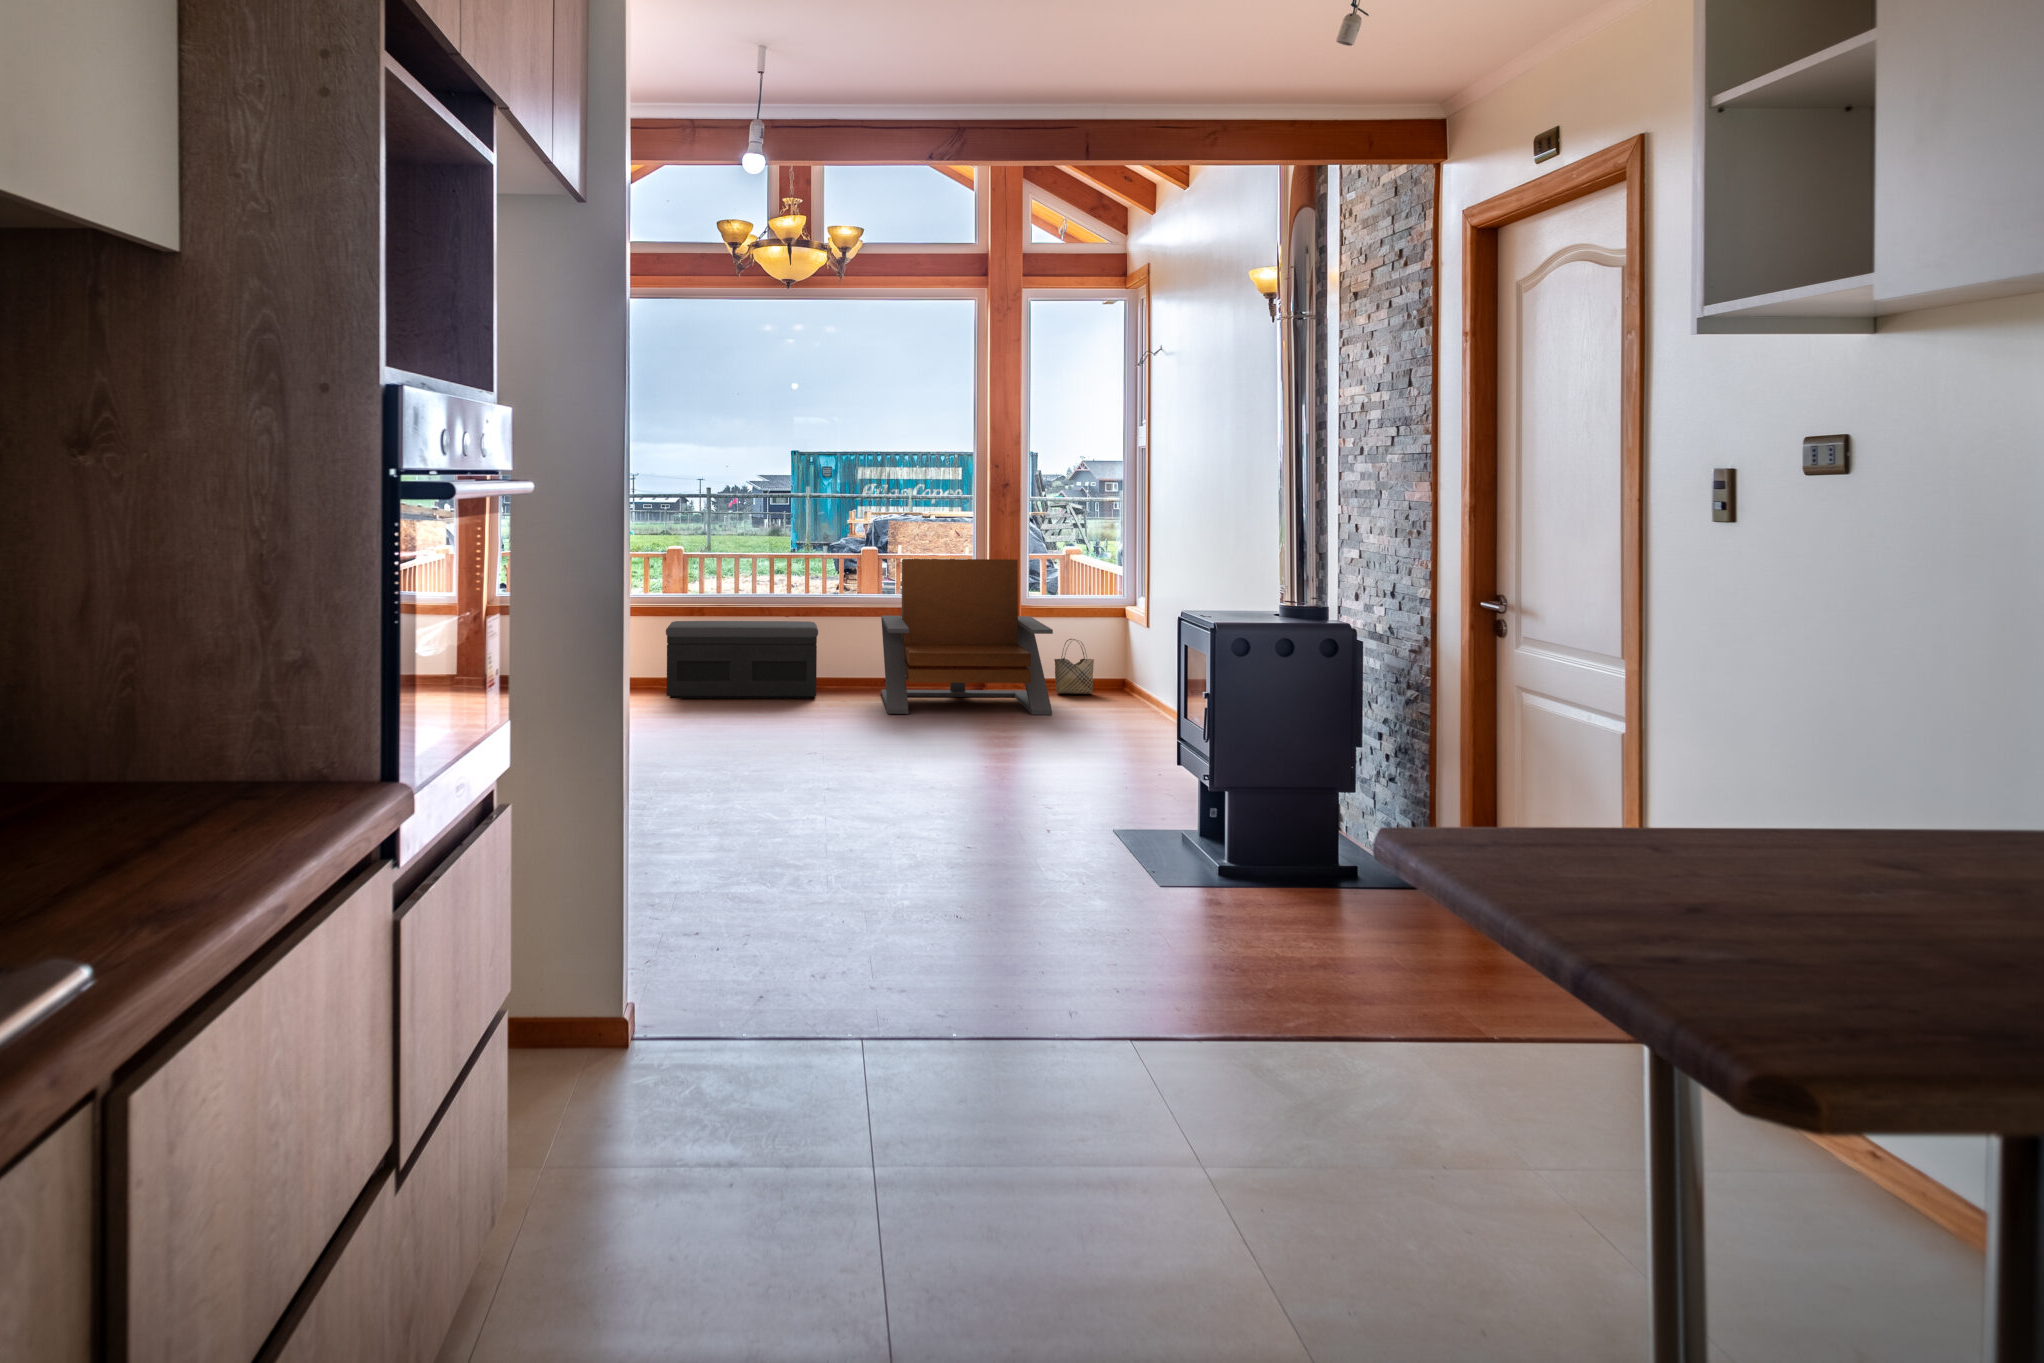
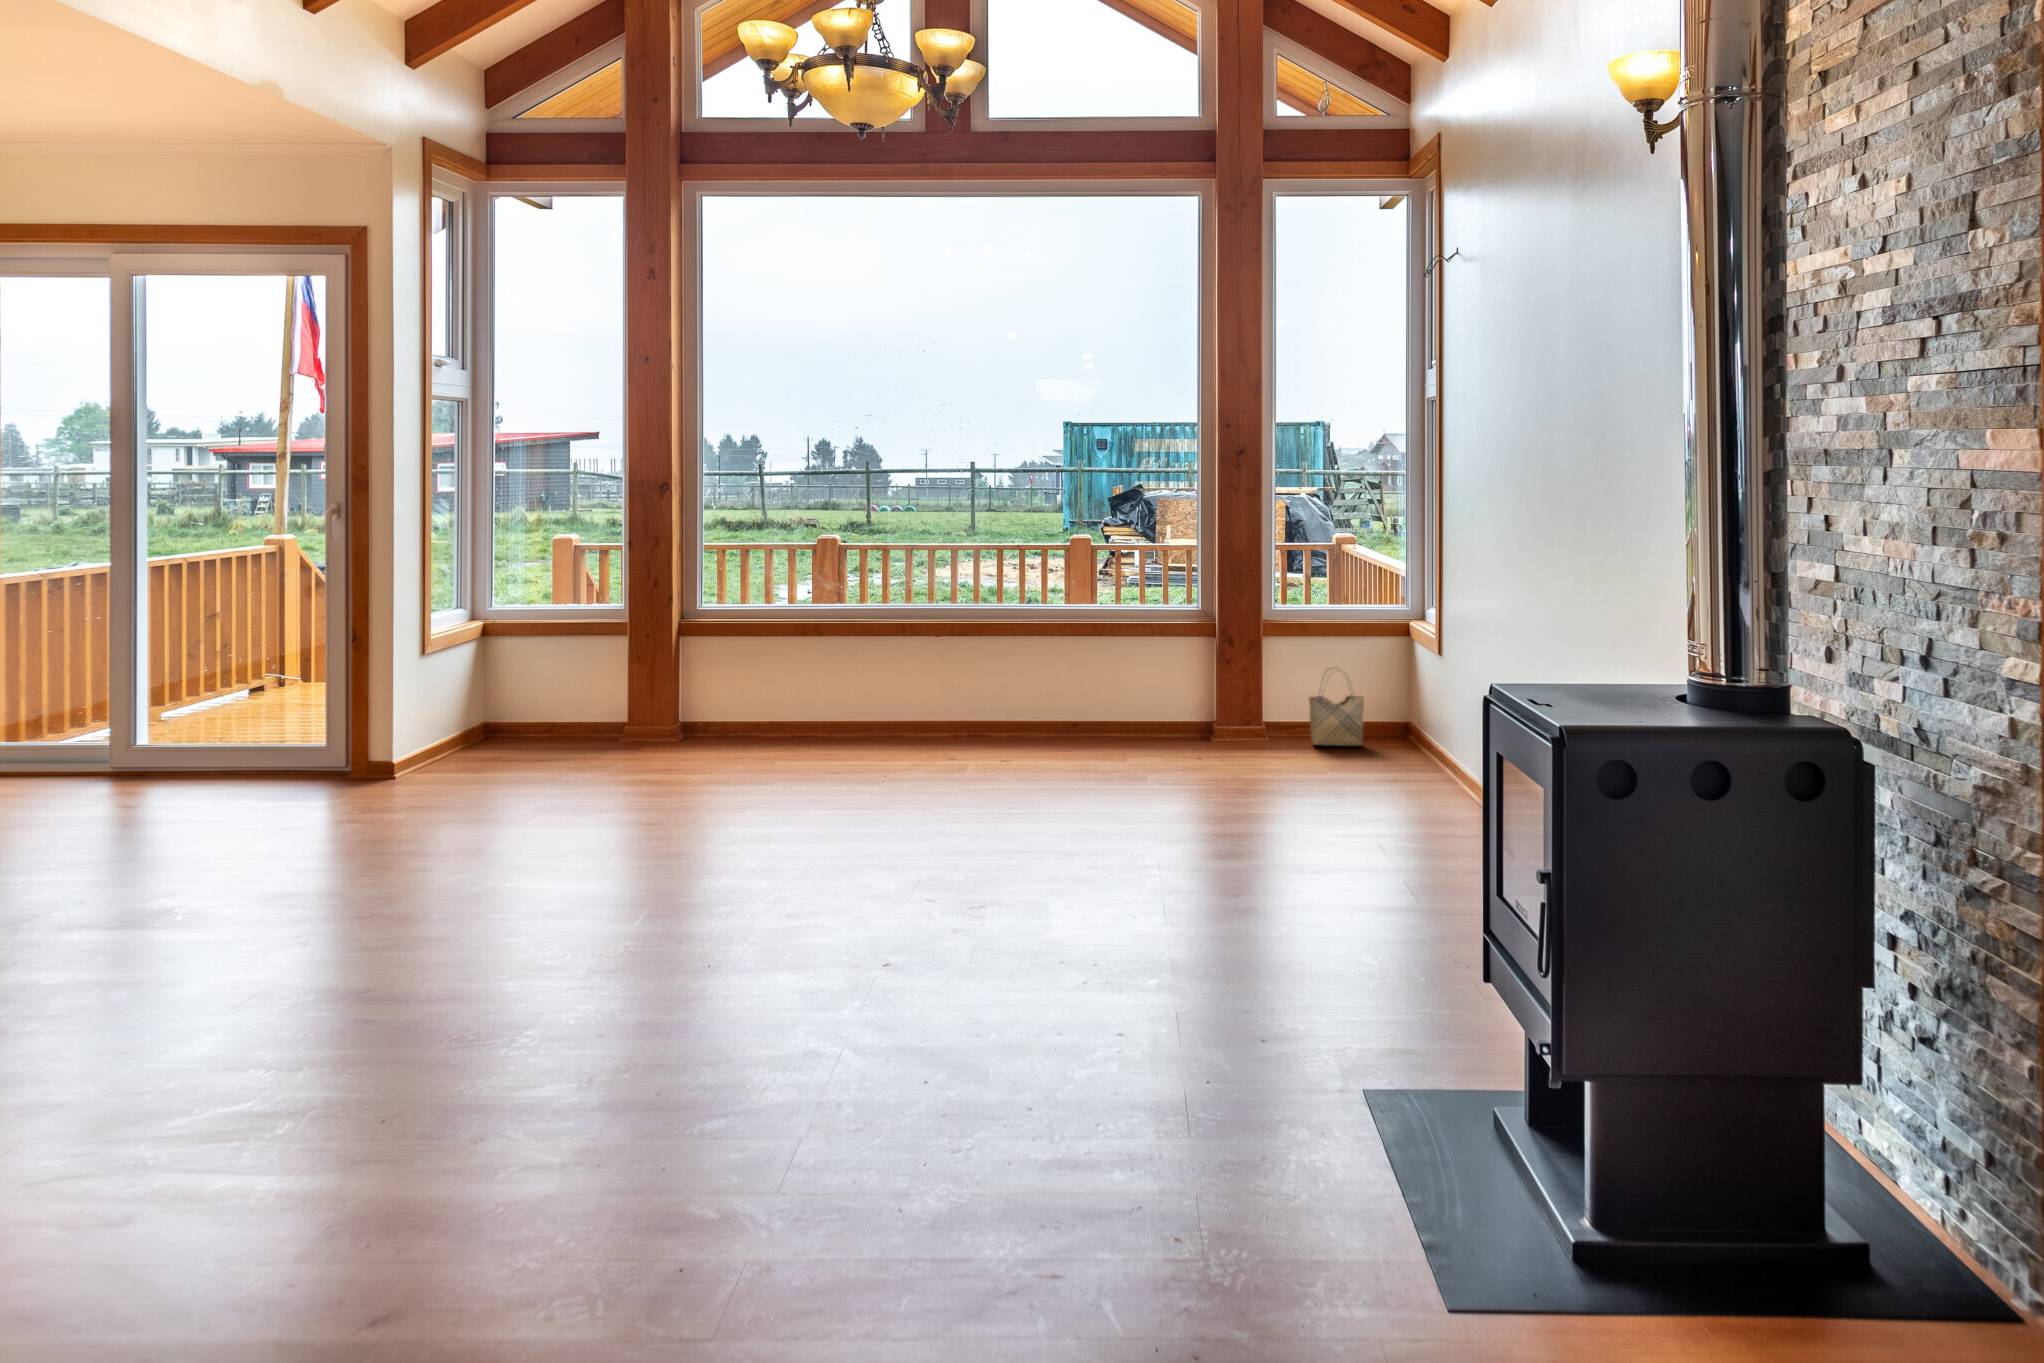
lounge chair: present [881,559,1053,715] -> none [1057,559,1298,788]
storage bench: present [666,621,818,699] -> none [755,646,977,760]

